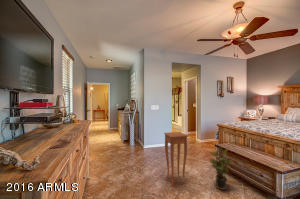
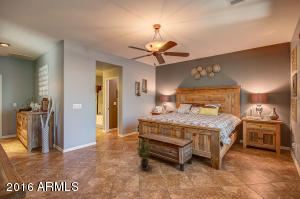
side table: present [164,132,188,186] -> none [95,128,120,180]

